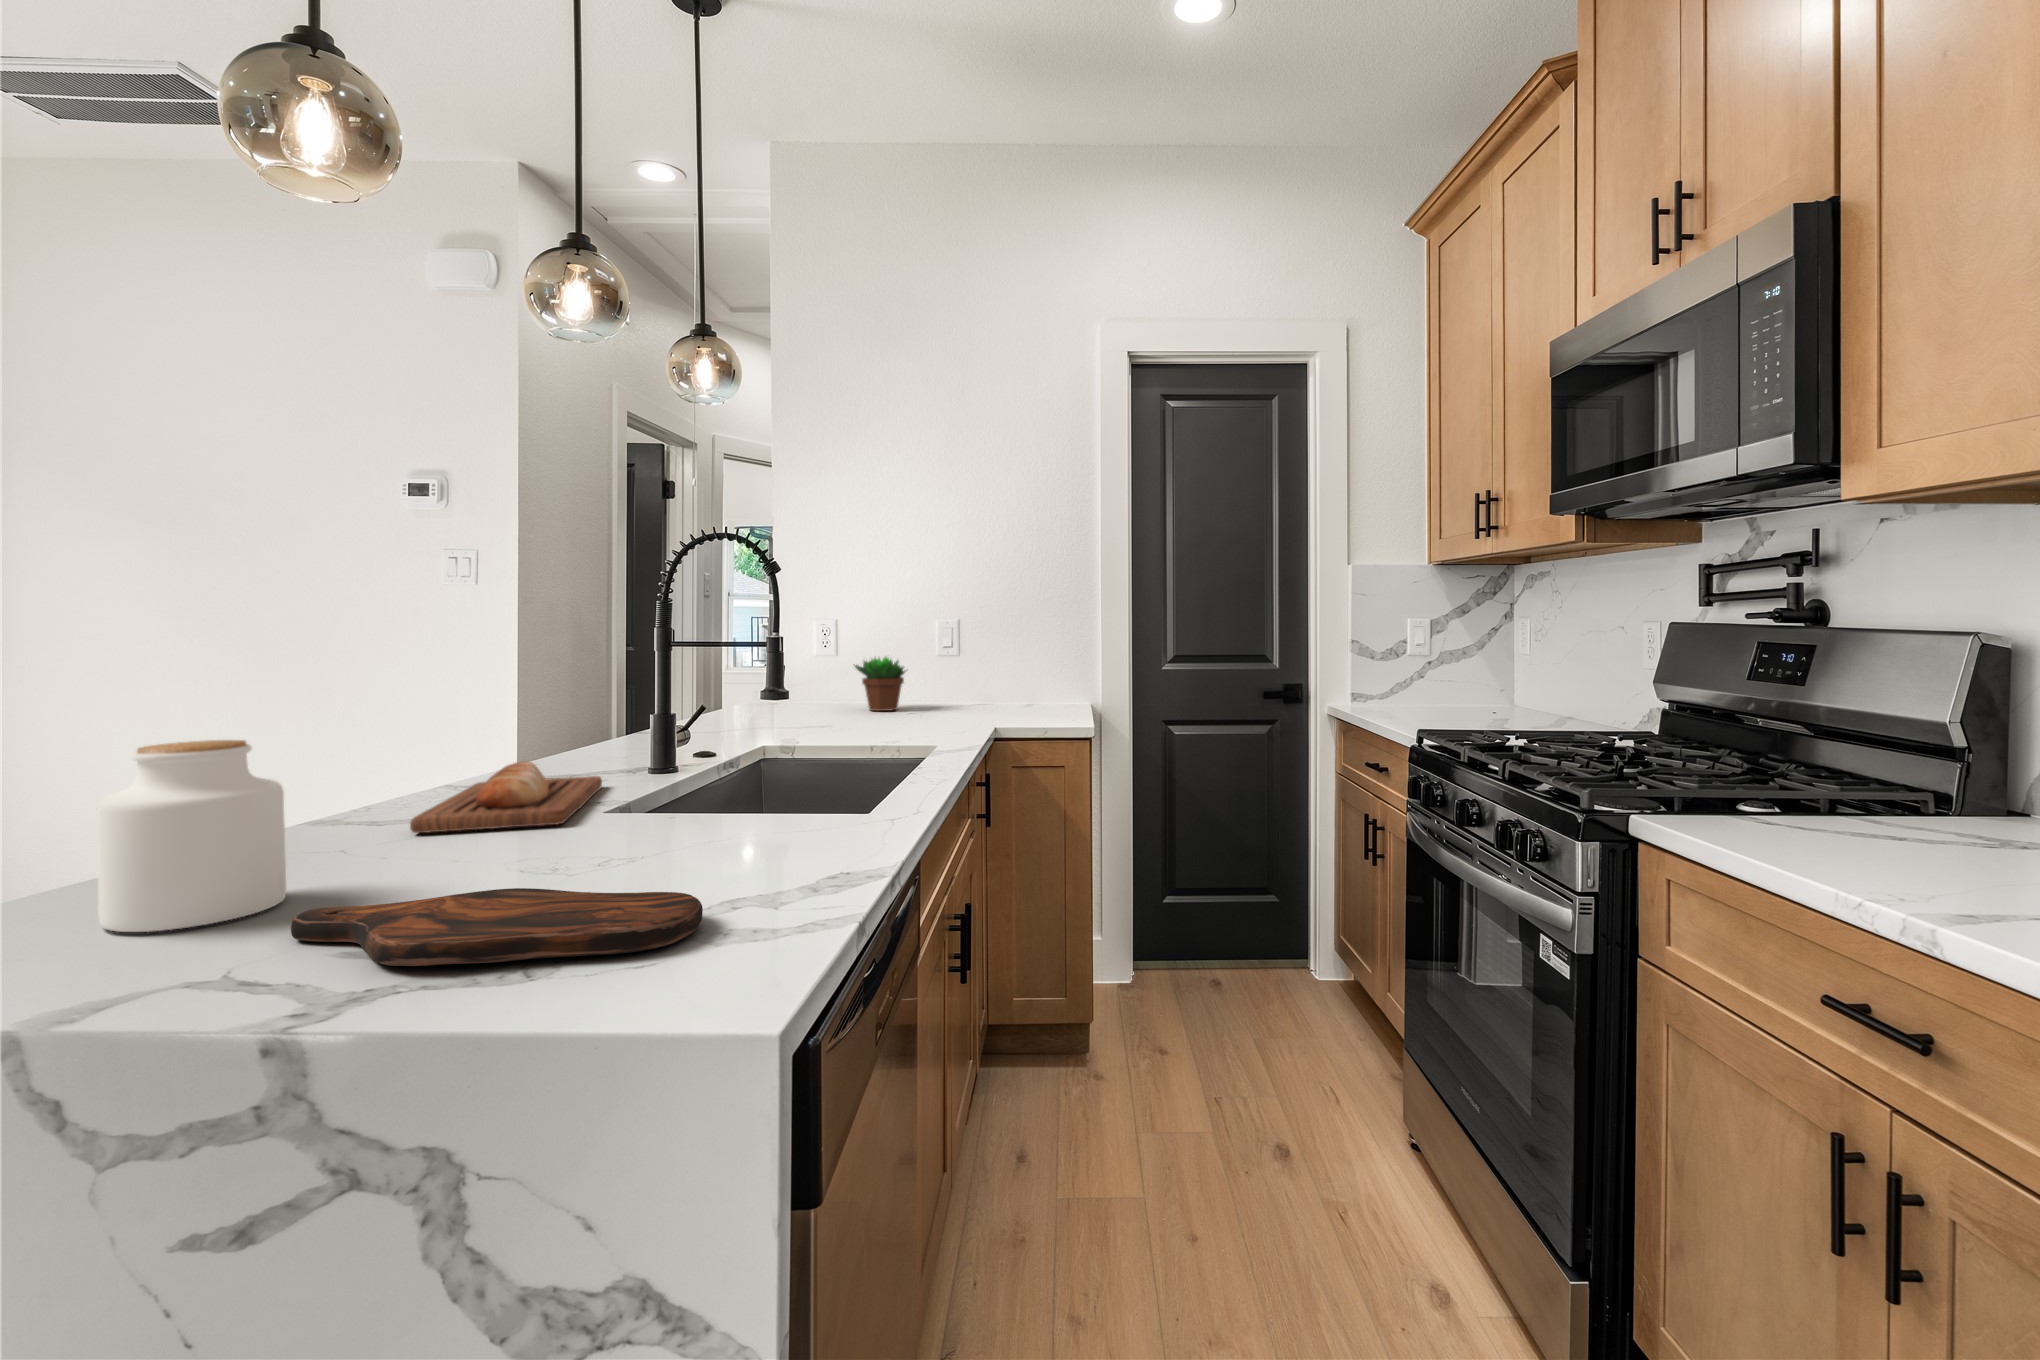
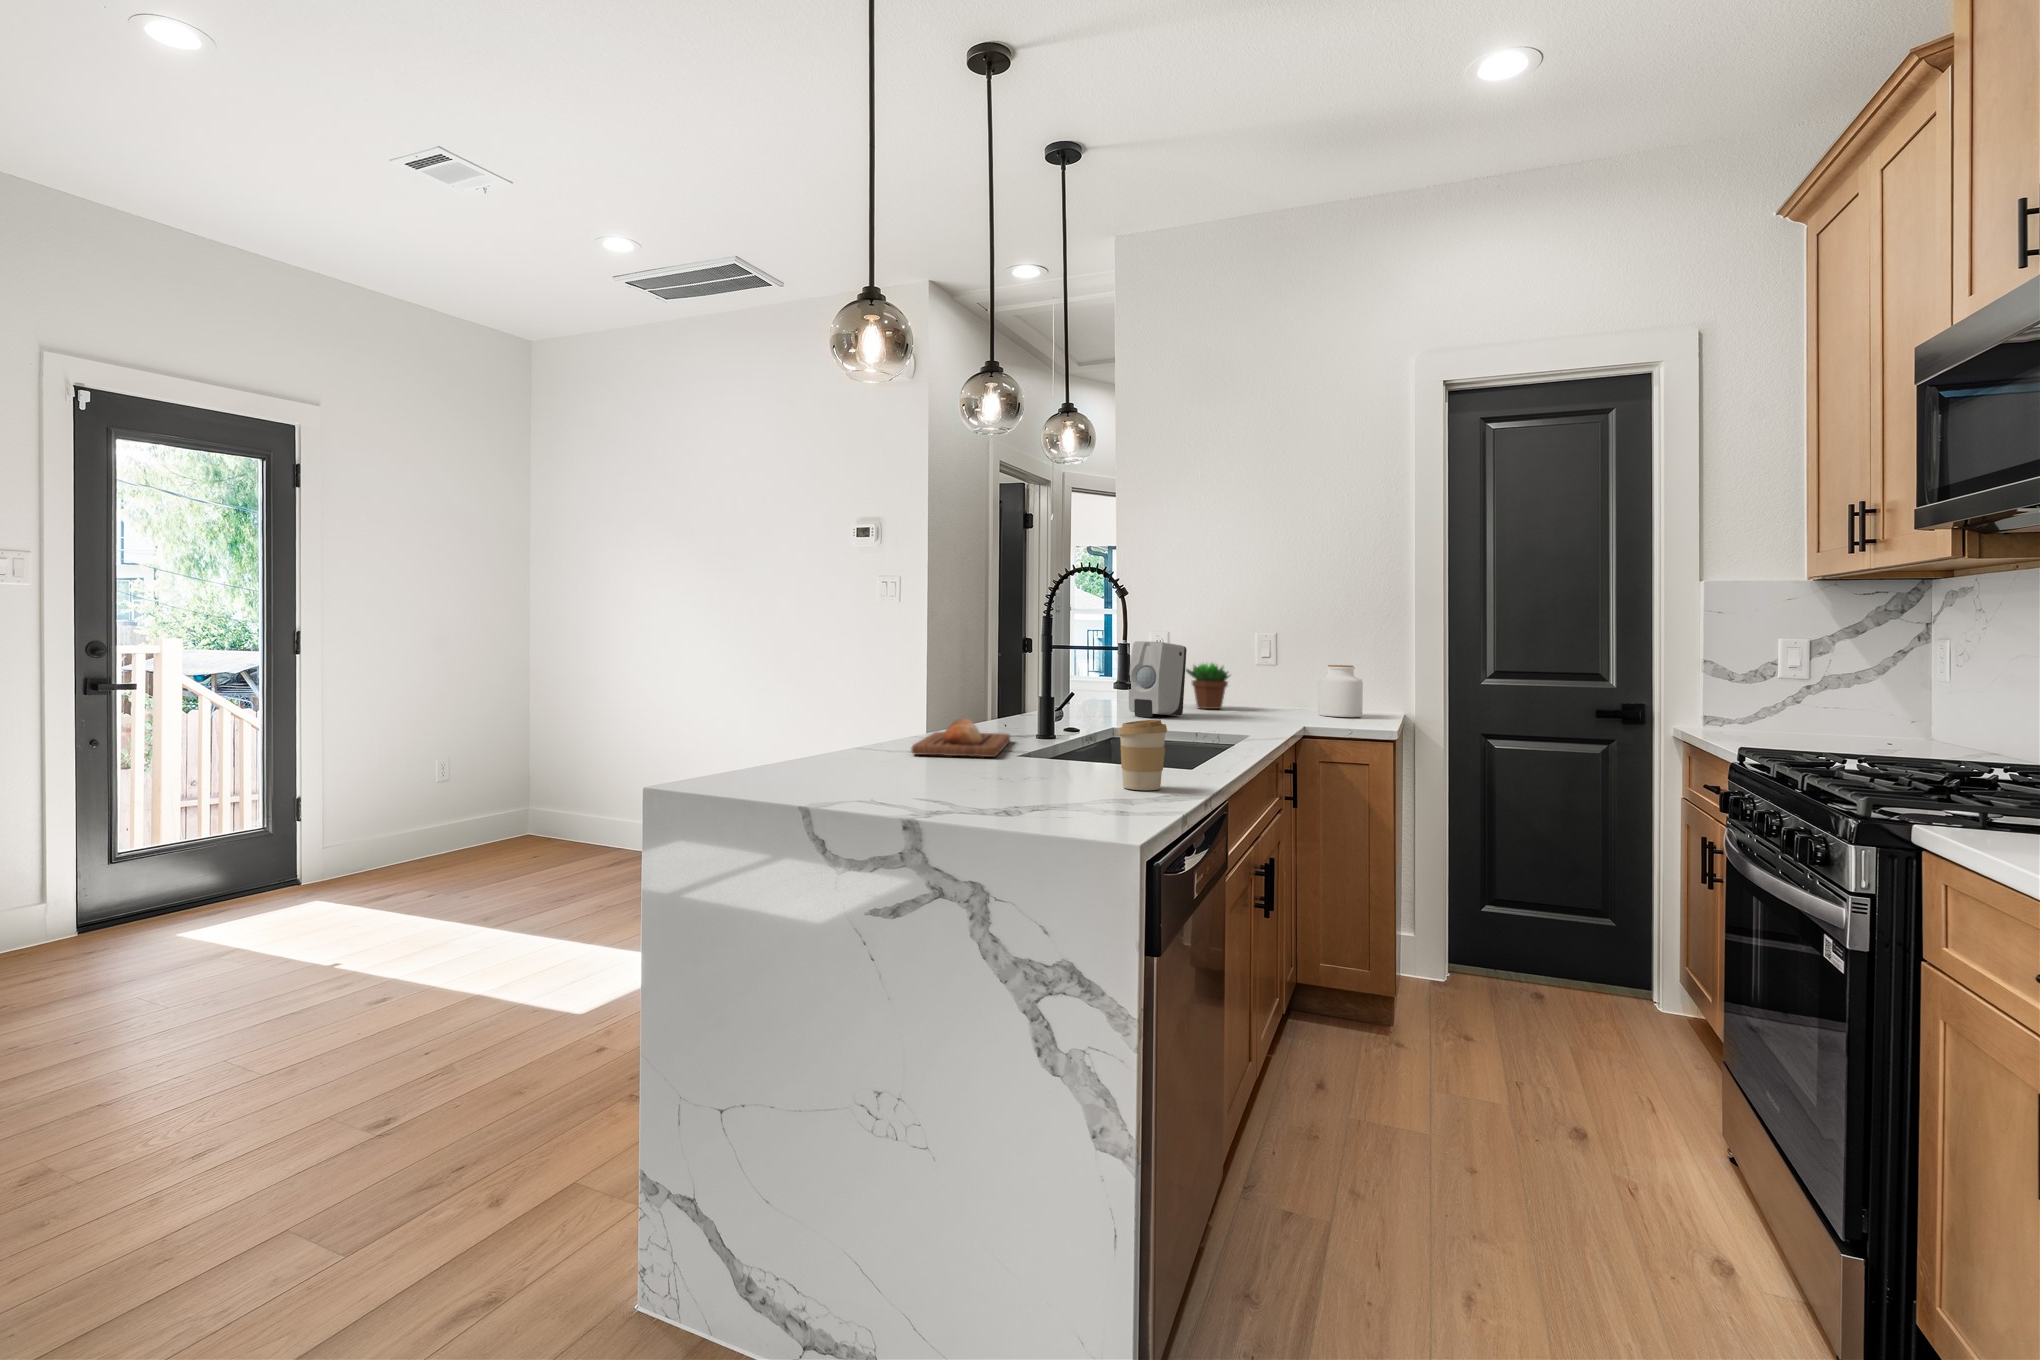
soap dispenser: none [784,635,855,728] -> present [1129,641,1187,717]
jar: present [97,740,286,932] -> present [1318,665,1363,717]
coffee cup: none [747,762,824,874] -> present [1118,720,1167,790]
cutting board: present [291,888,703,966] -> none [887,776,1096,810]

